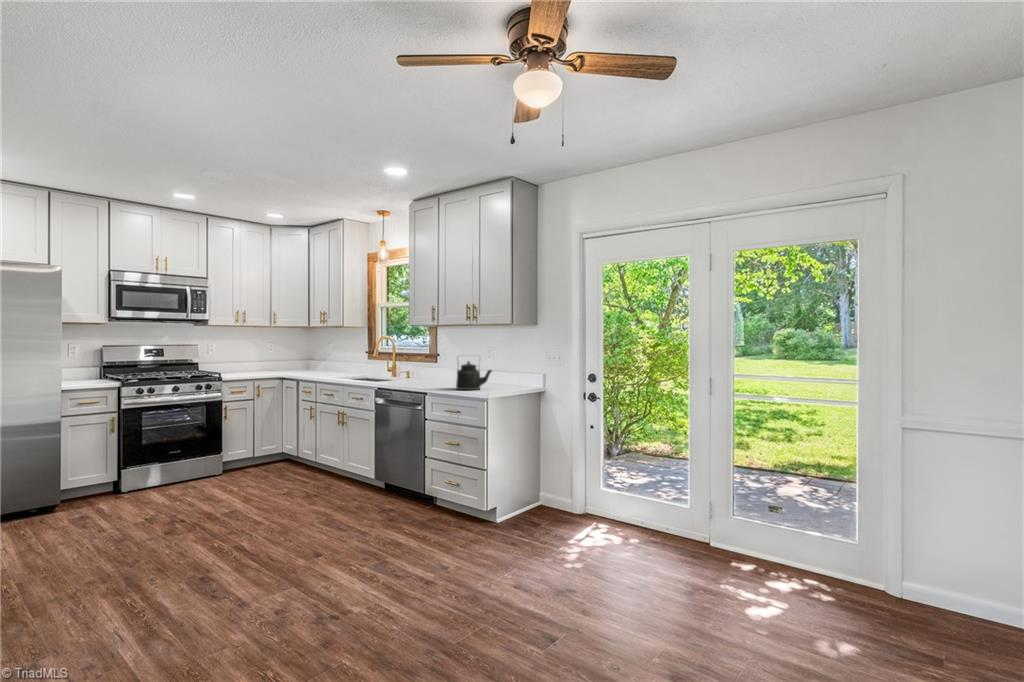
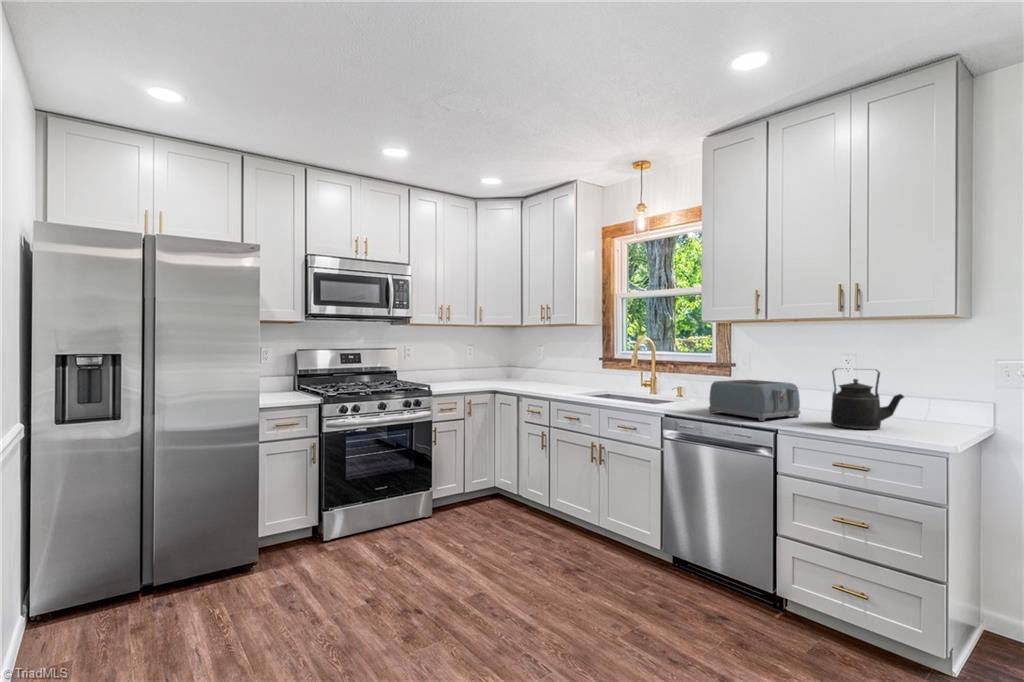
toaster: none [399,364,452,388] -> present [708,380,801,421]

